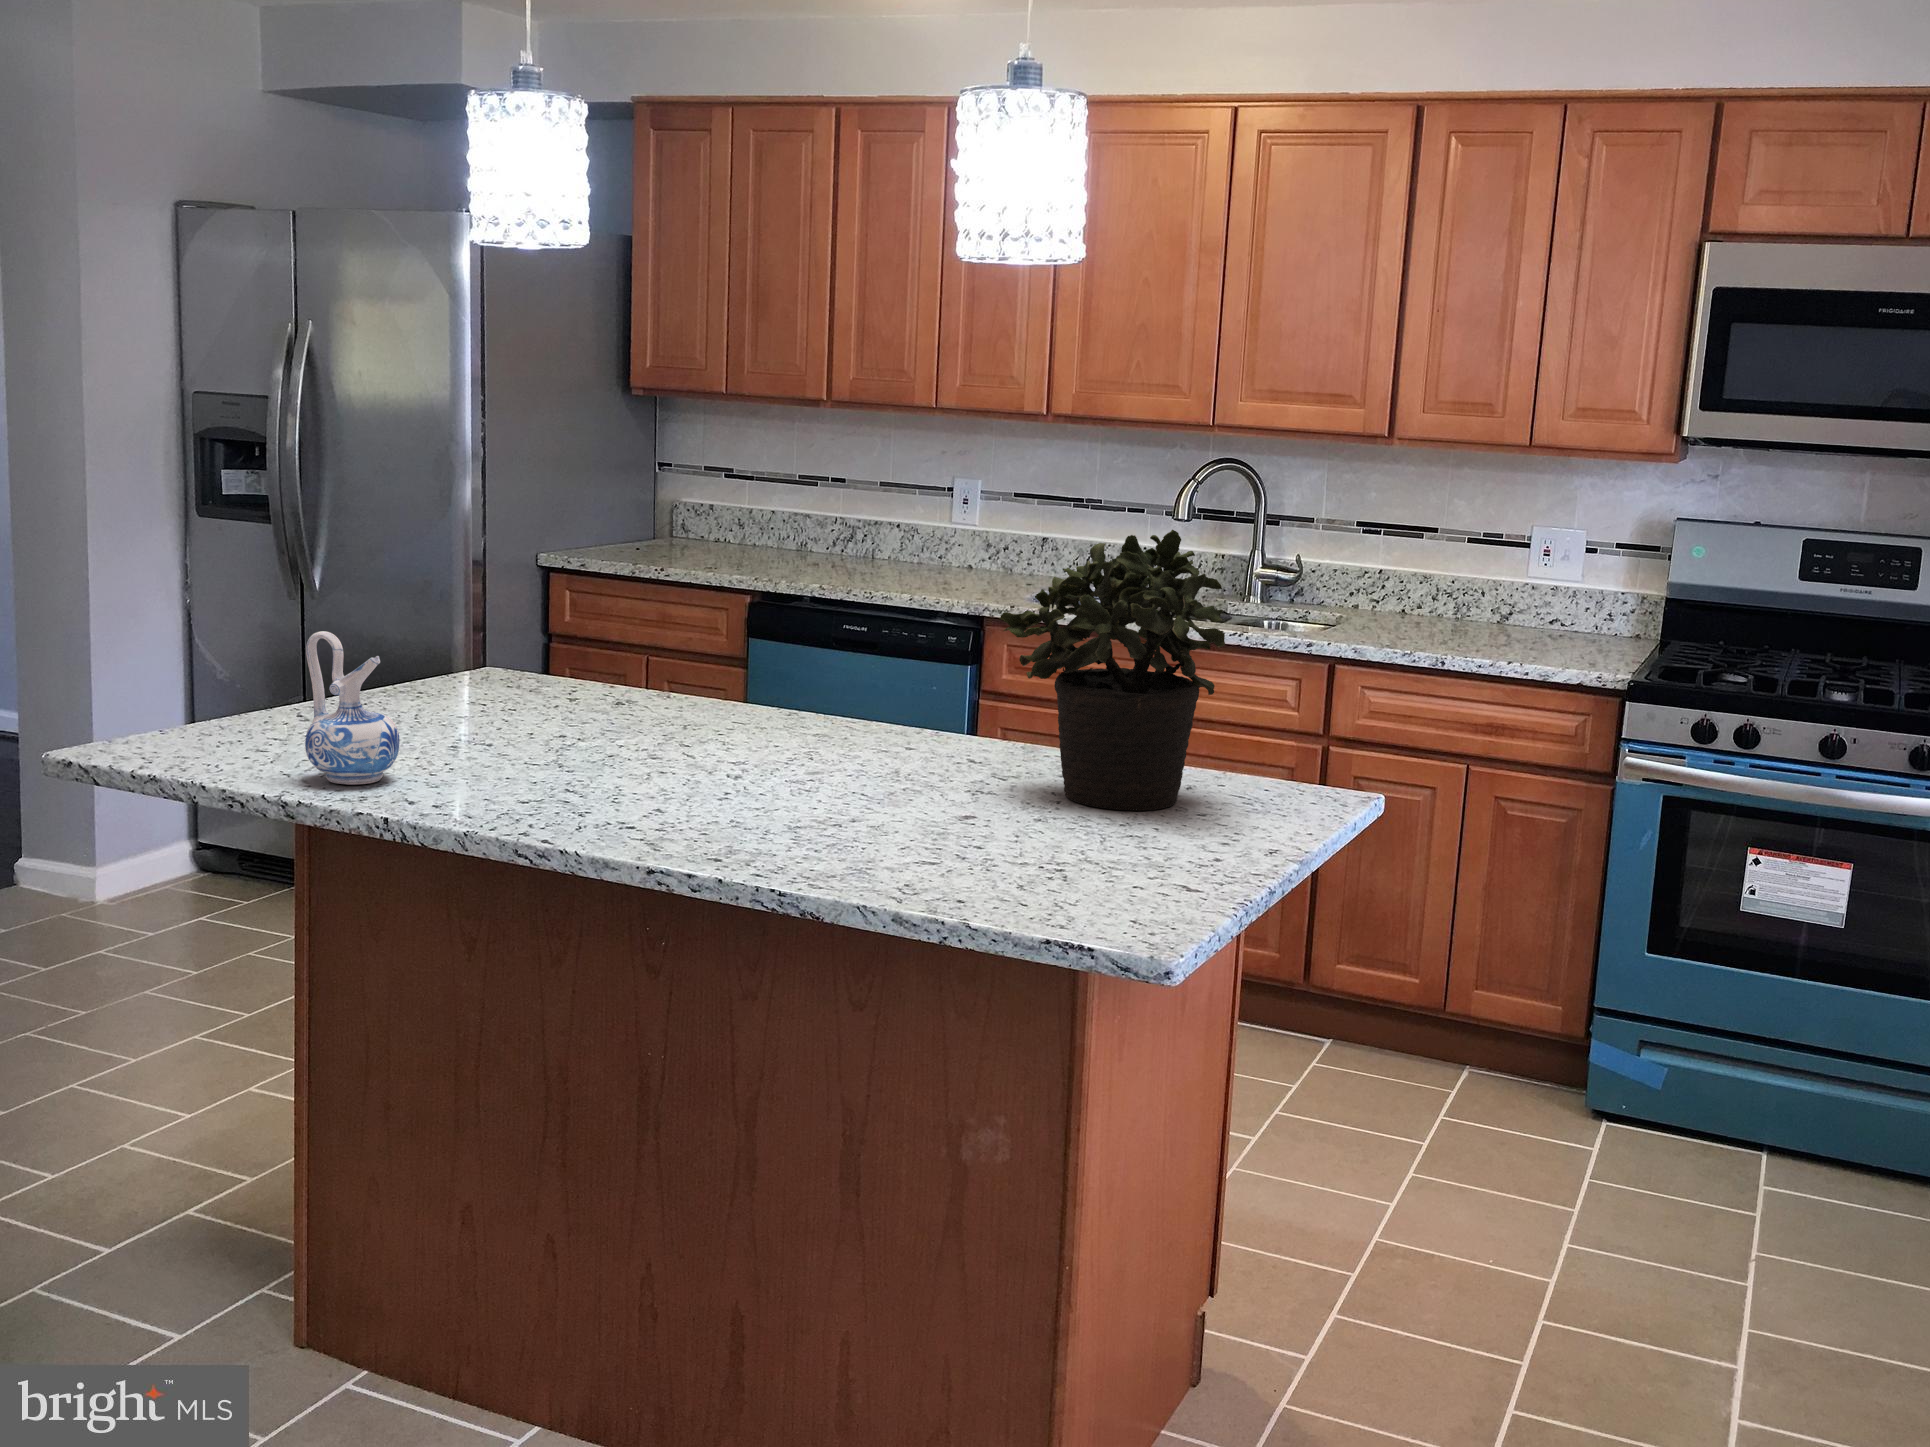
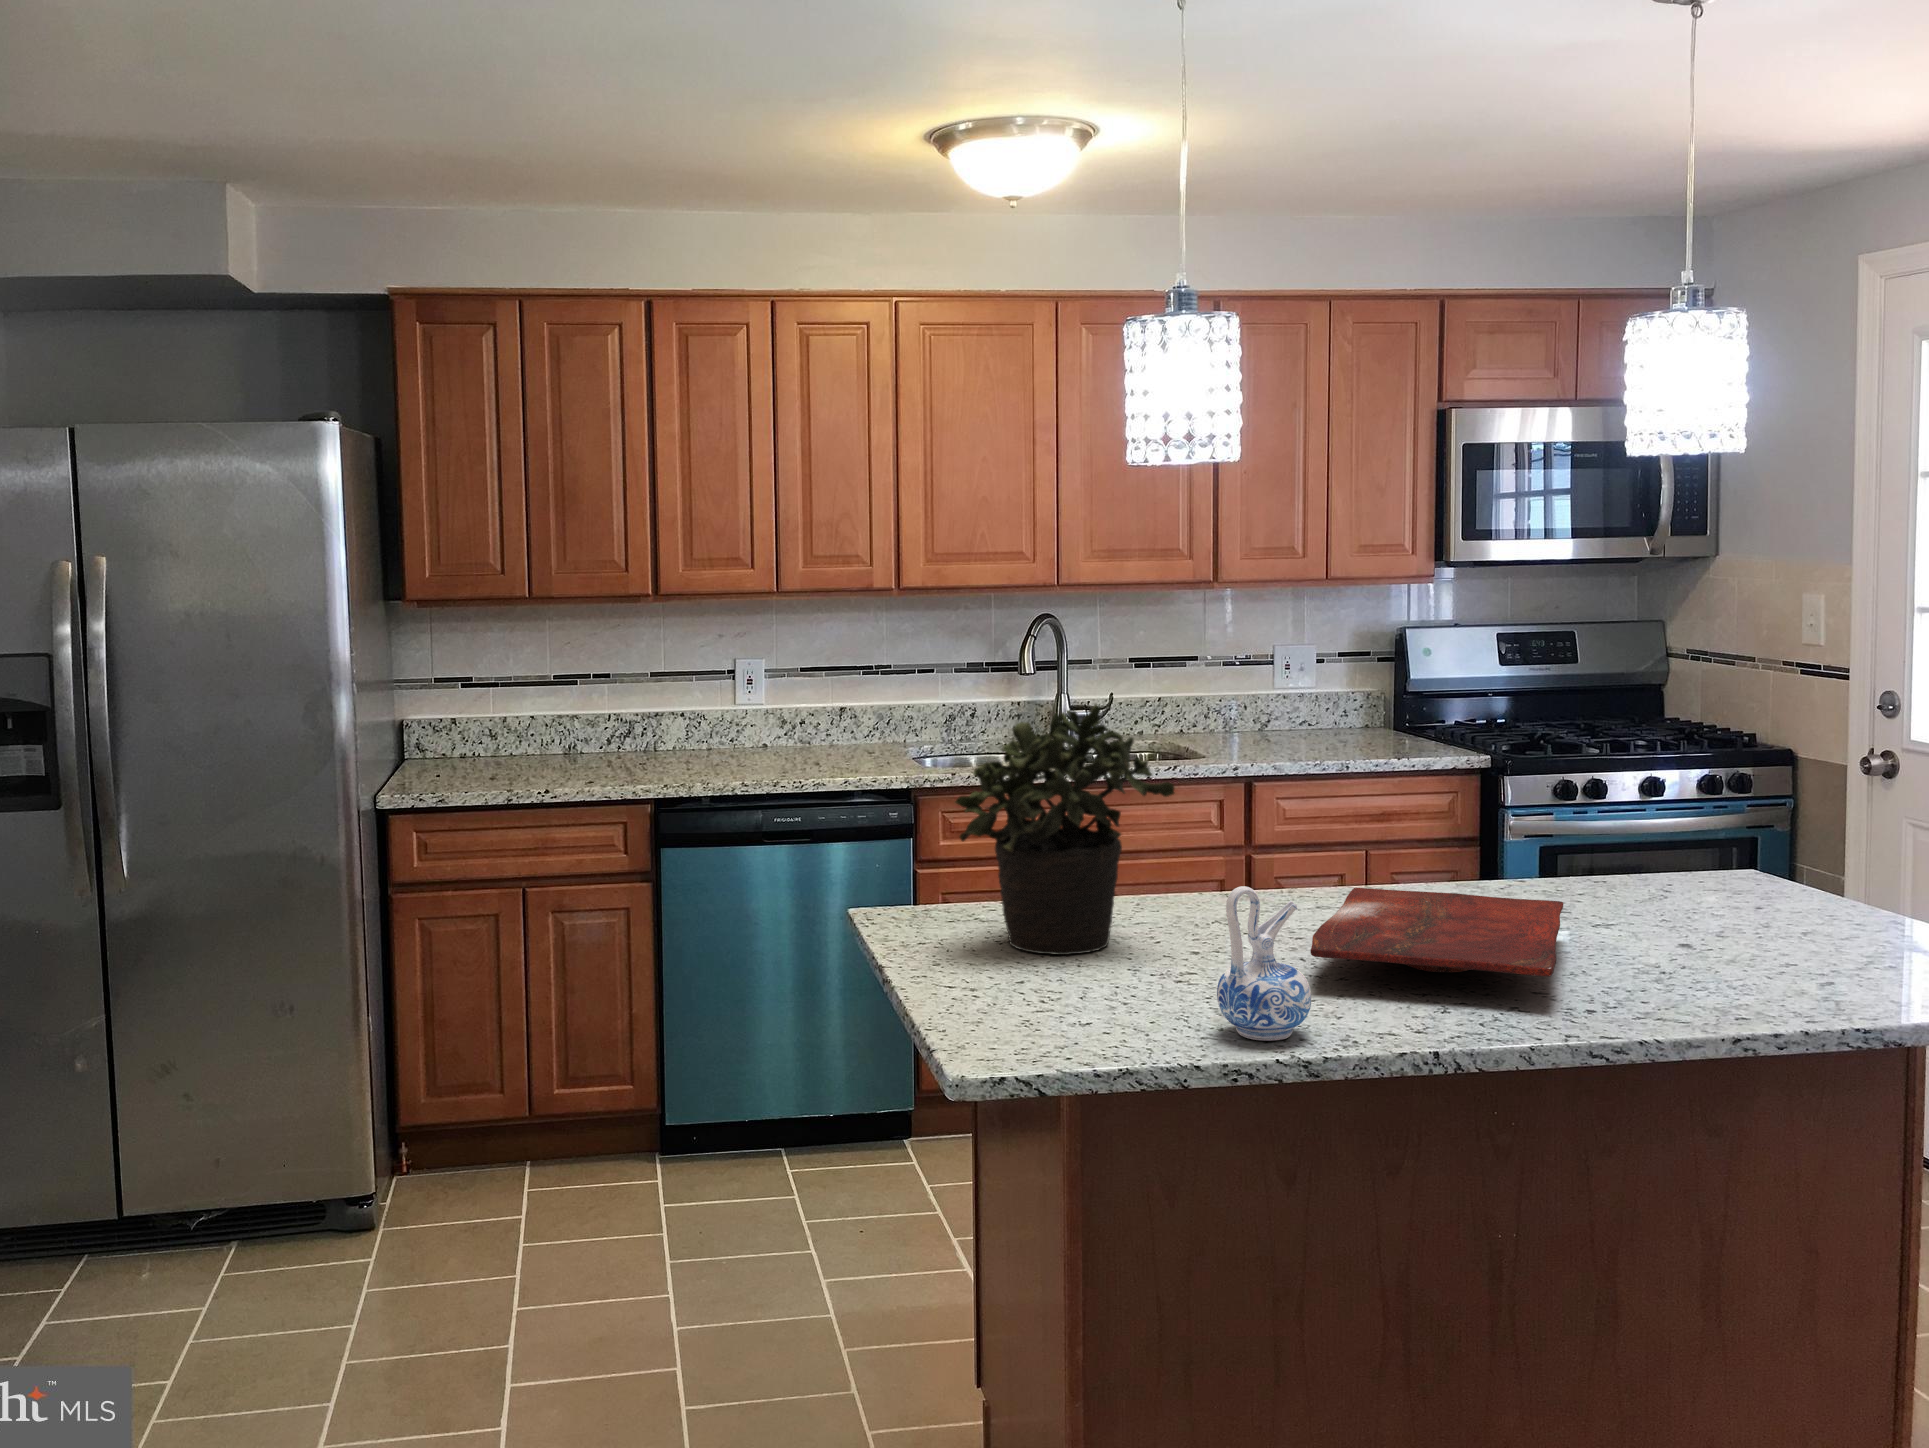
potted plant: present [999,530,1225,811] -> present [955,704,1174,955]
cutting board: none [518,708,899,787] -> present [1310,888,1563,976]

